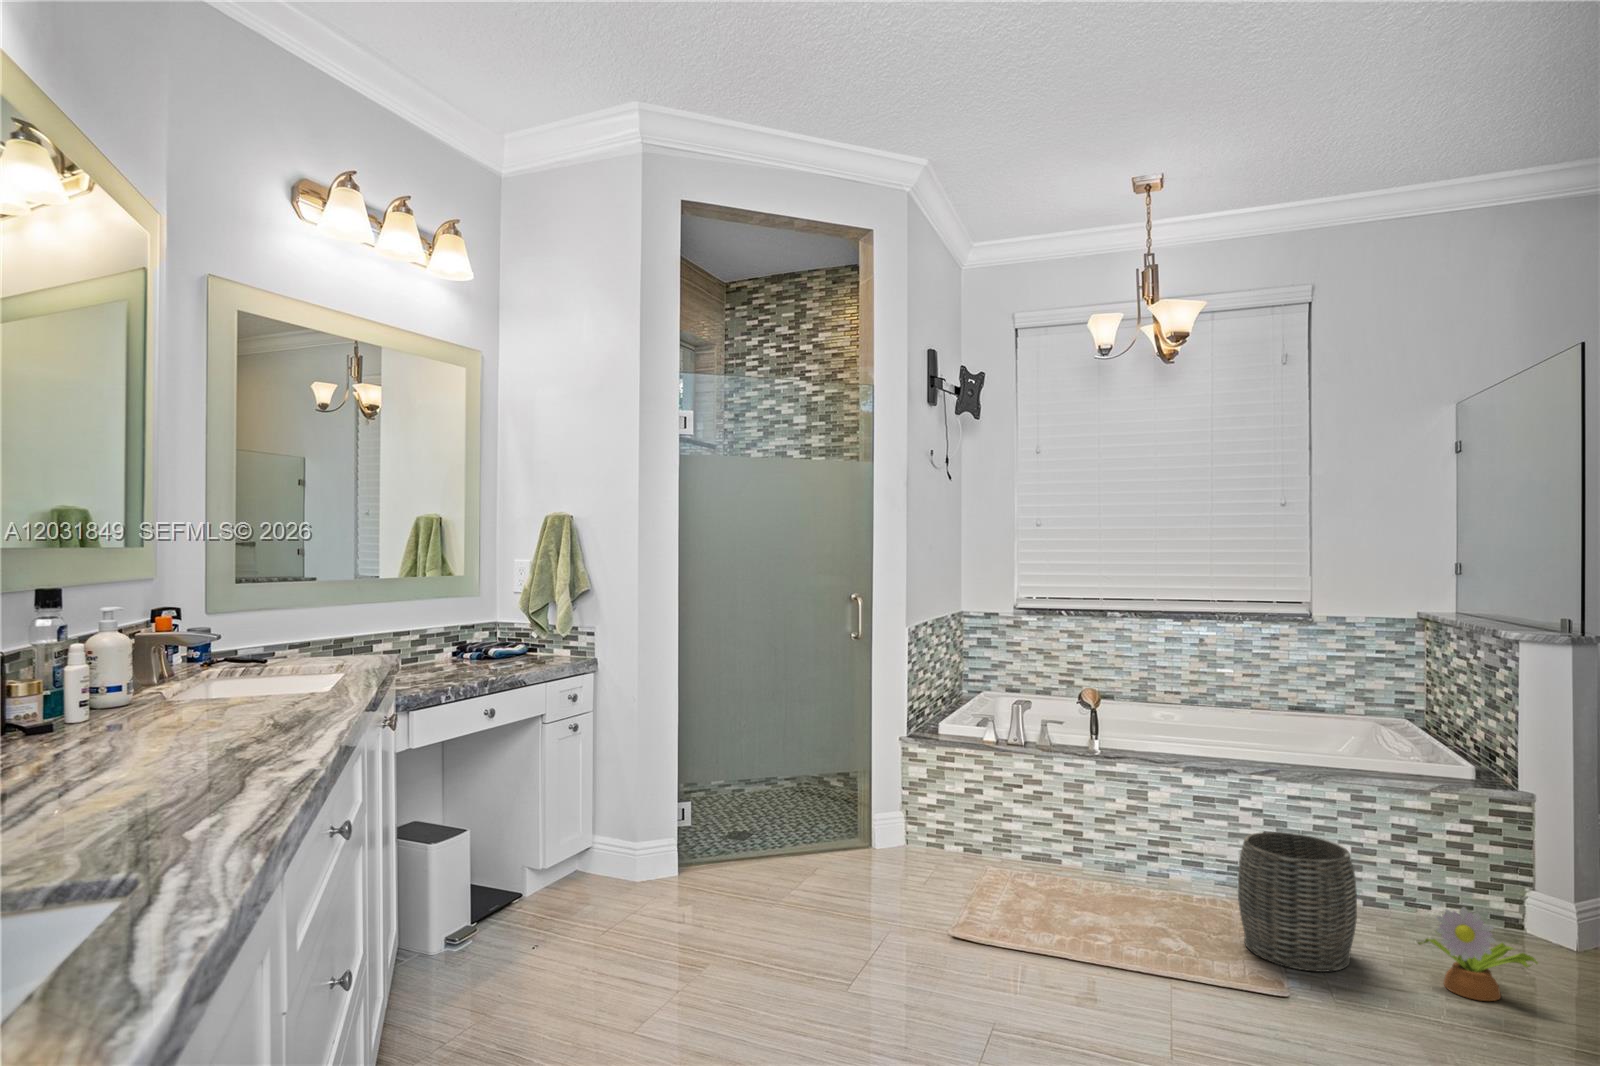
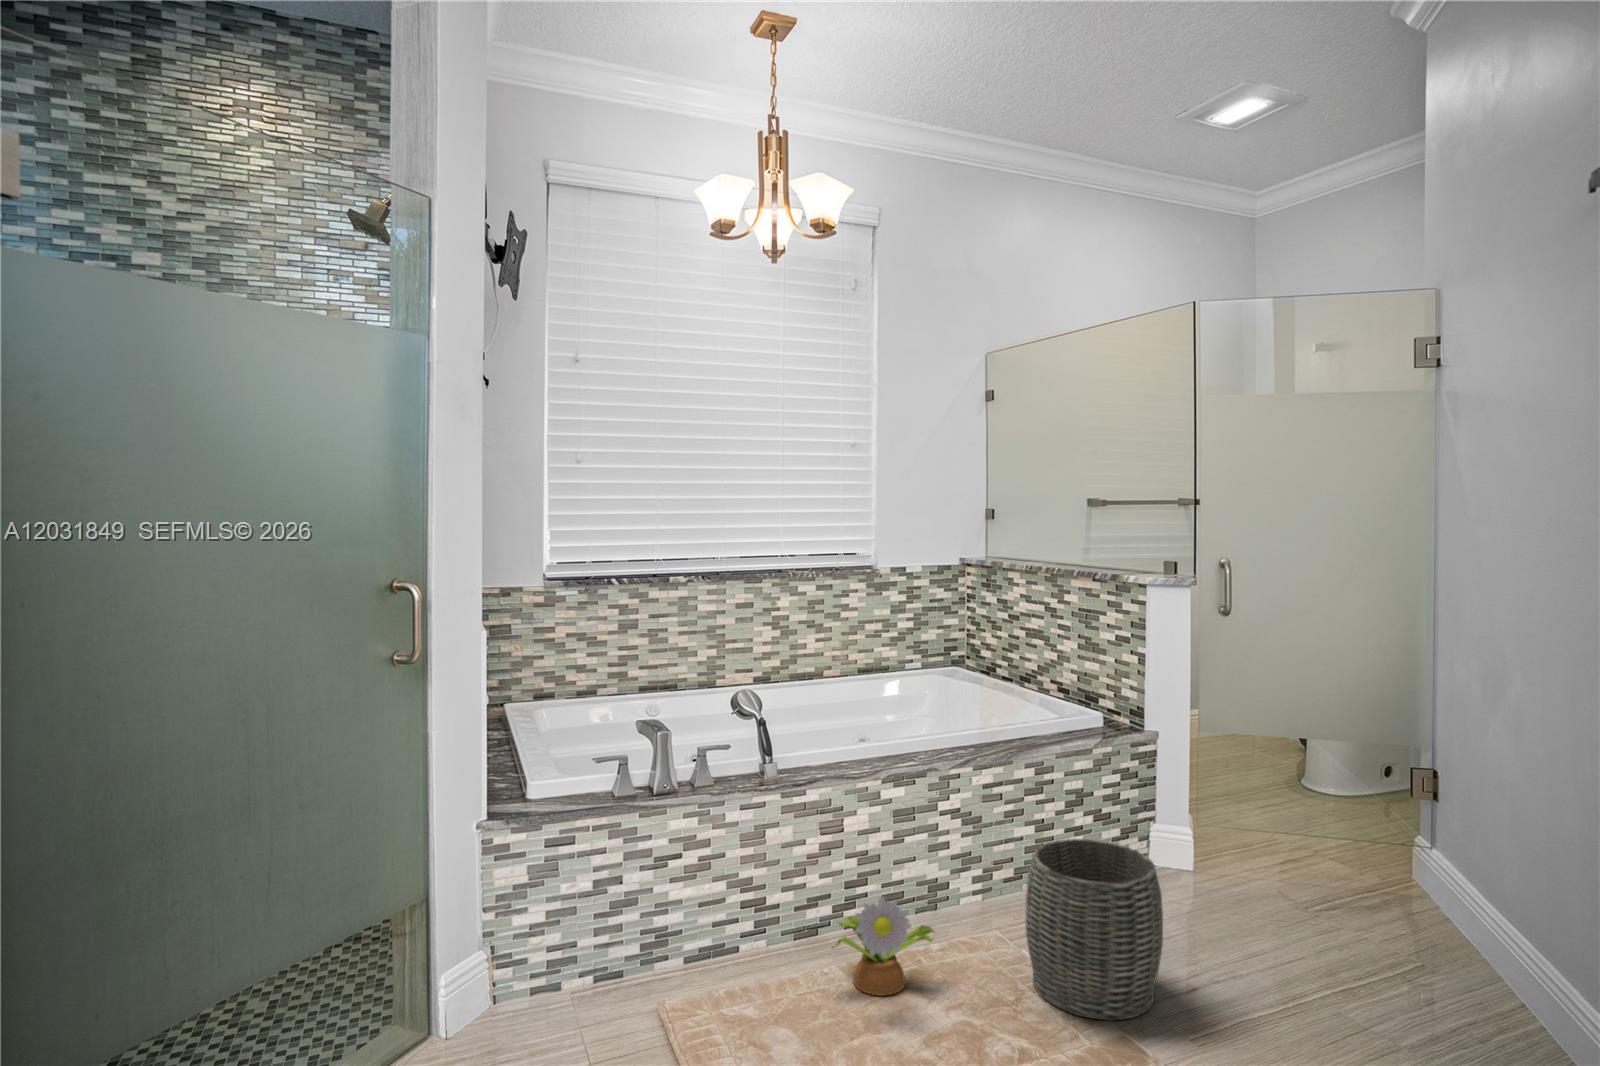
decorative plant: present [1418,907,1538,1001] -> present [832,896,934,996]

